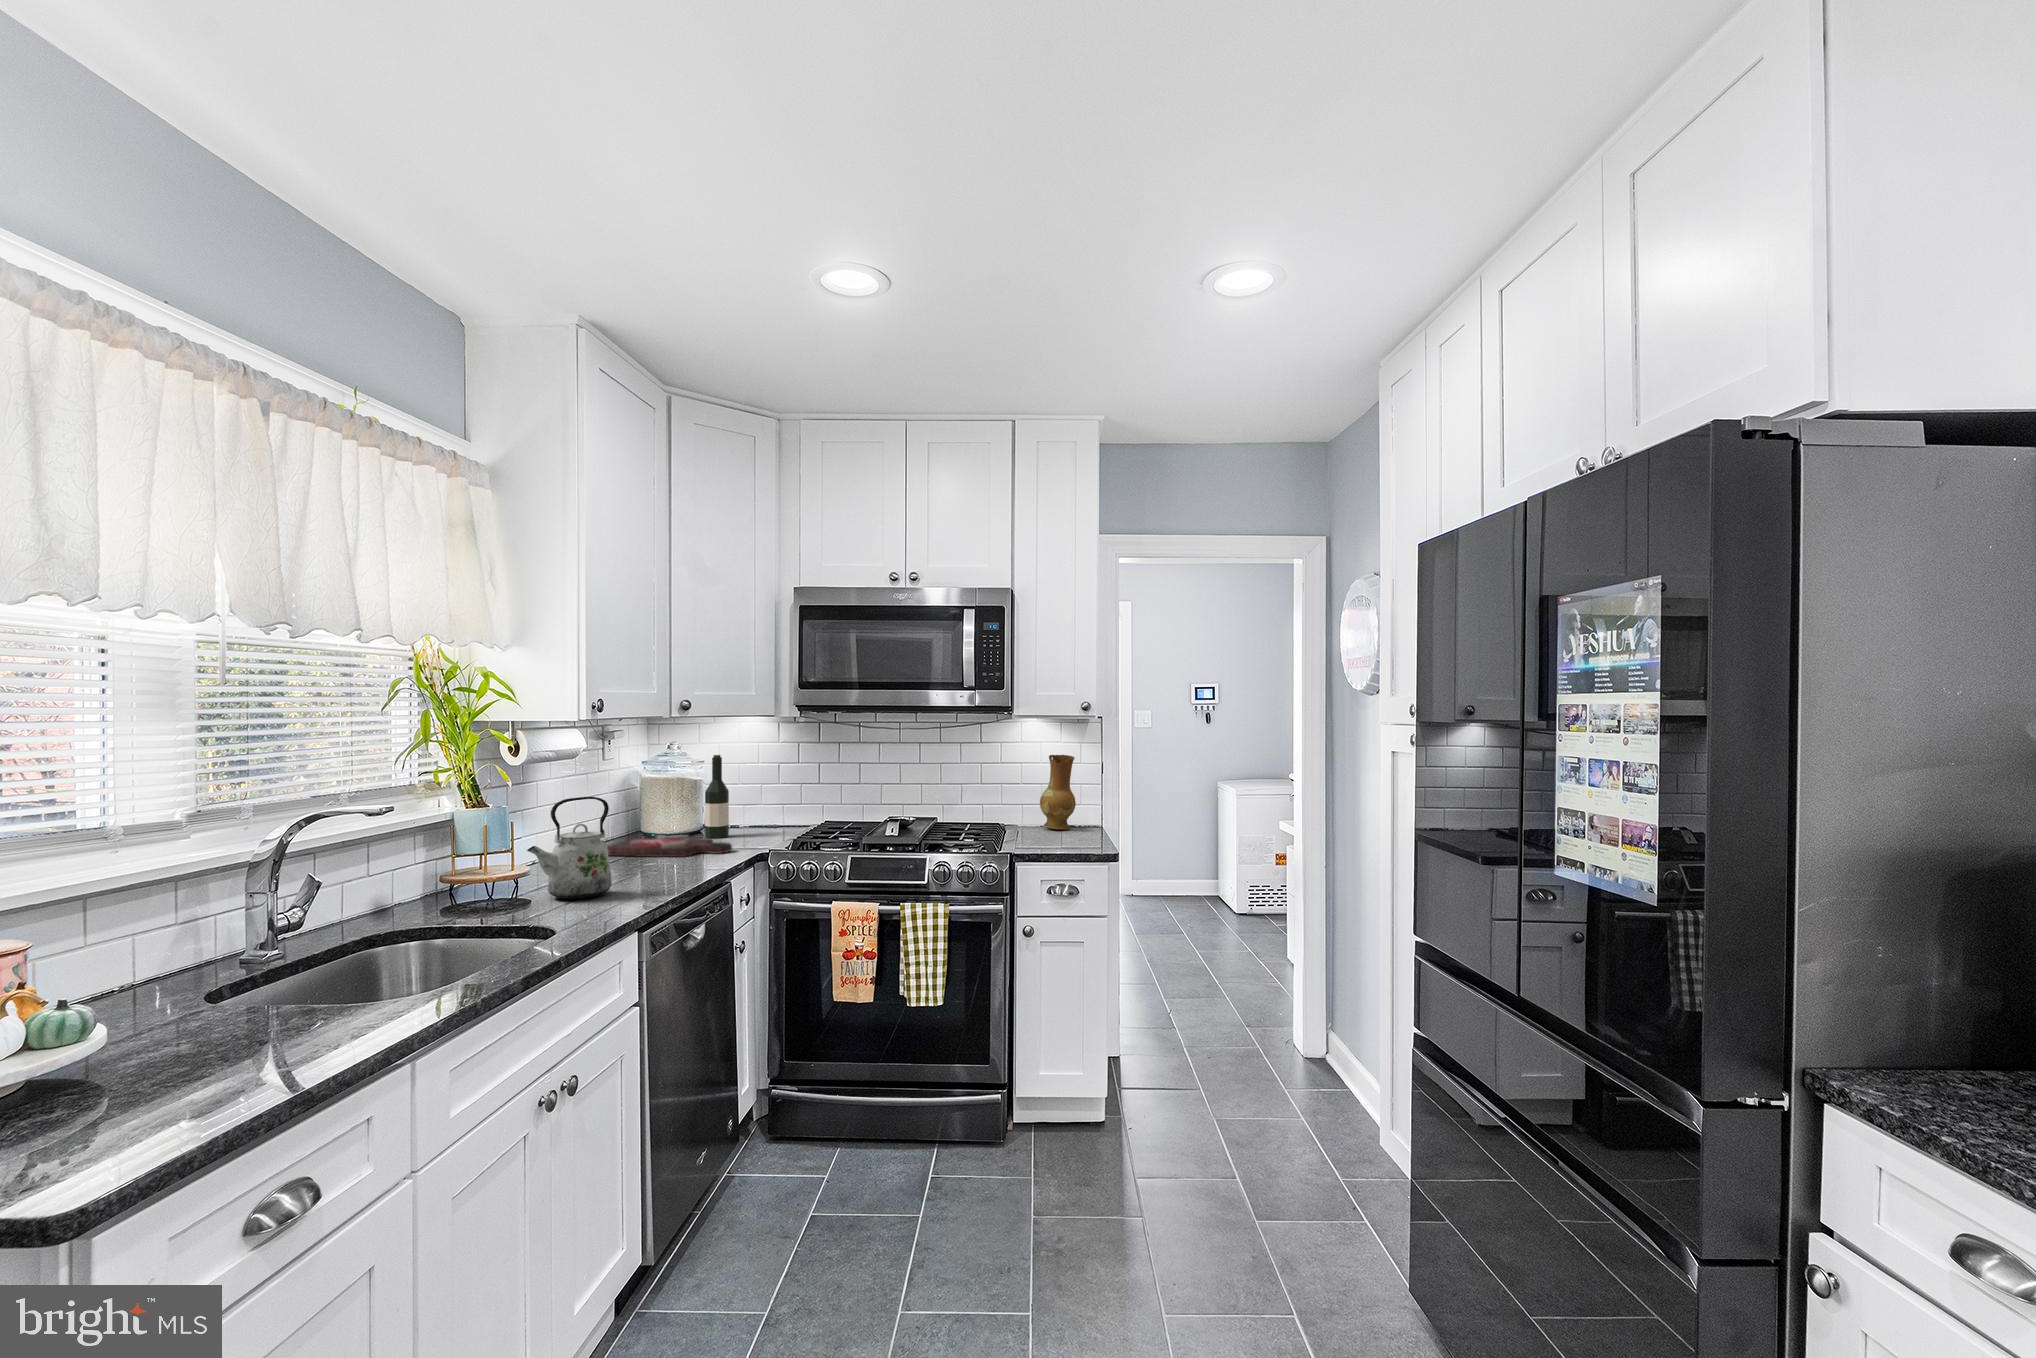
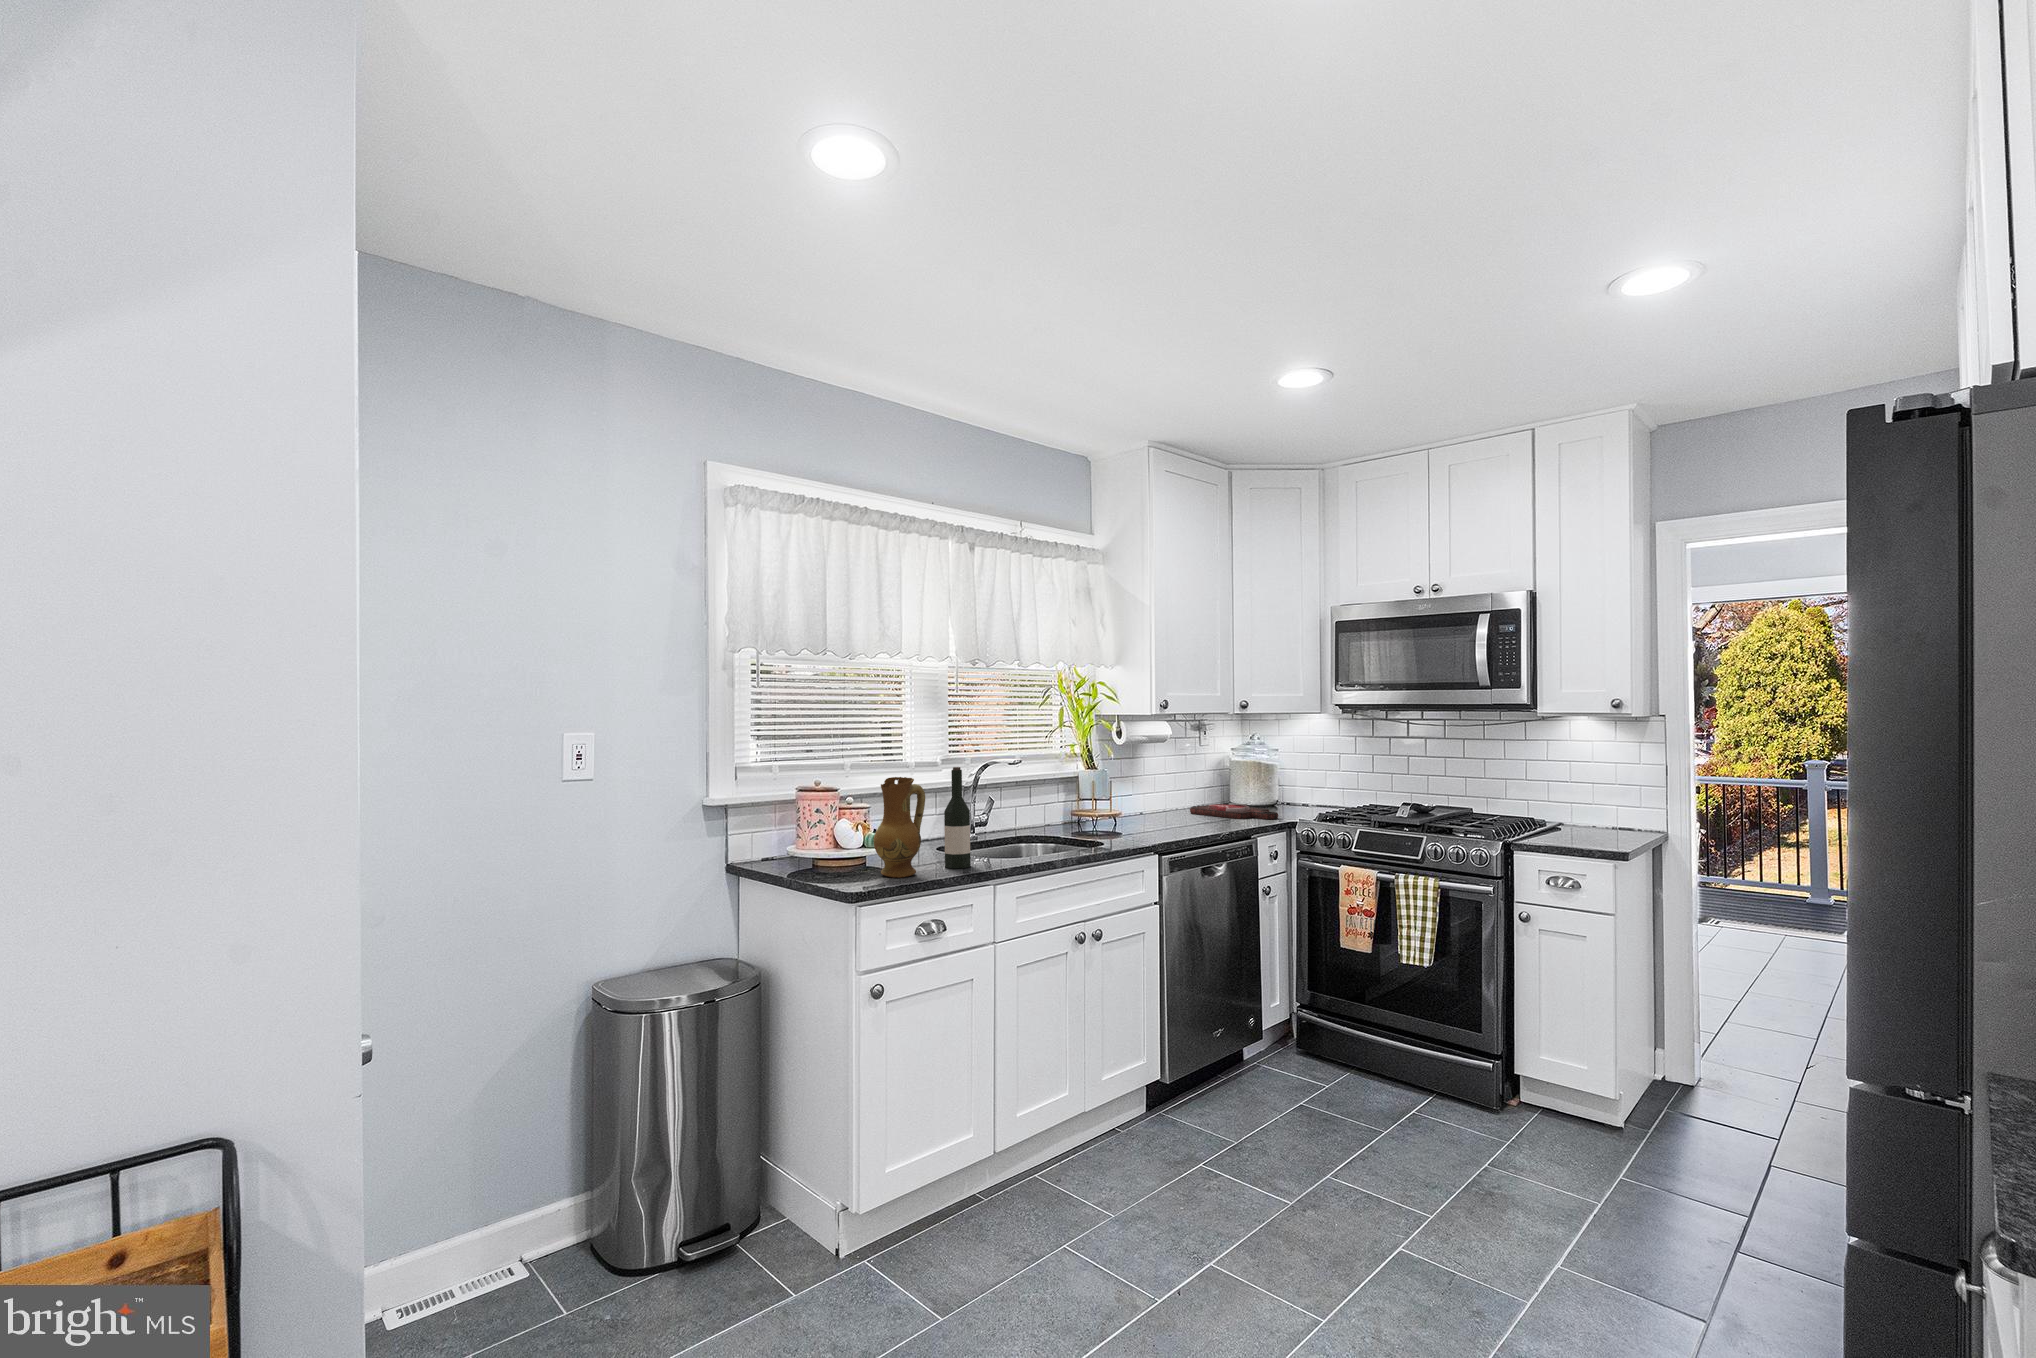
wine bottle: present [705,755,729,838] -> present [944,767,970,868]
ceramic jug: present [1040,755,1076,830] -> present [873,777,925,878]
kettle: present [527,797,612,899] -> none [1108,766,1161,833]

